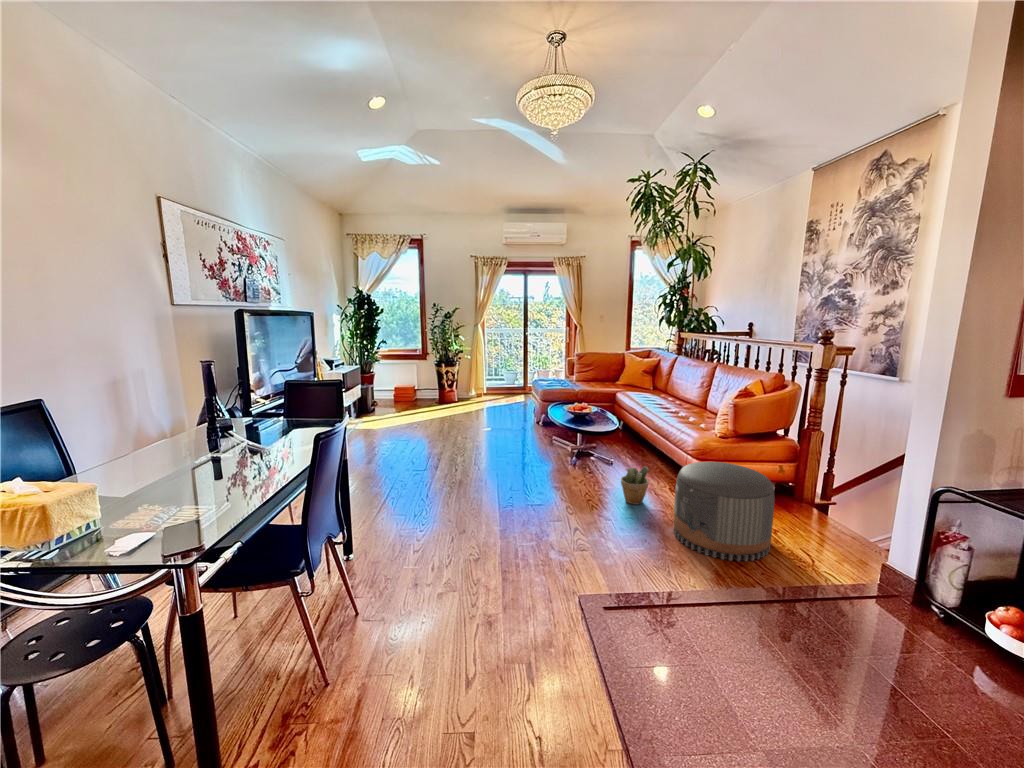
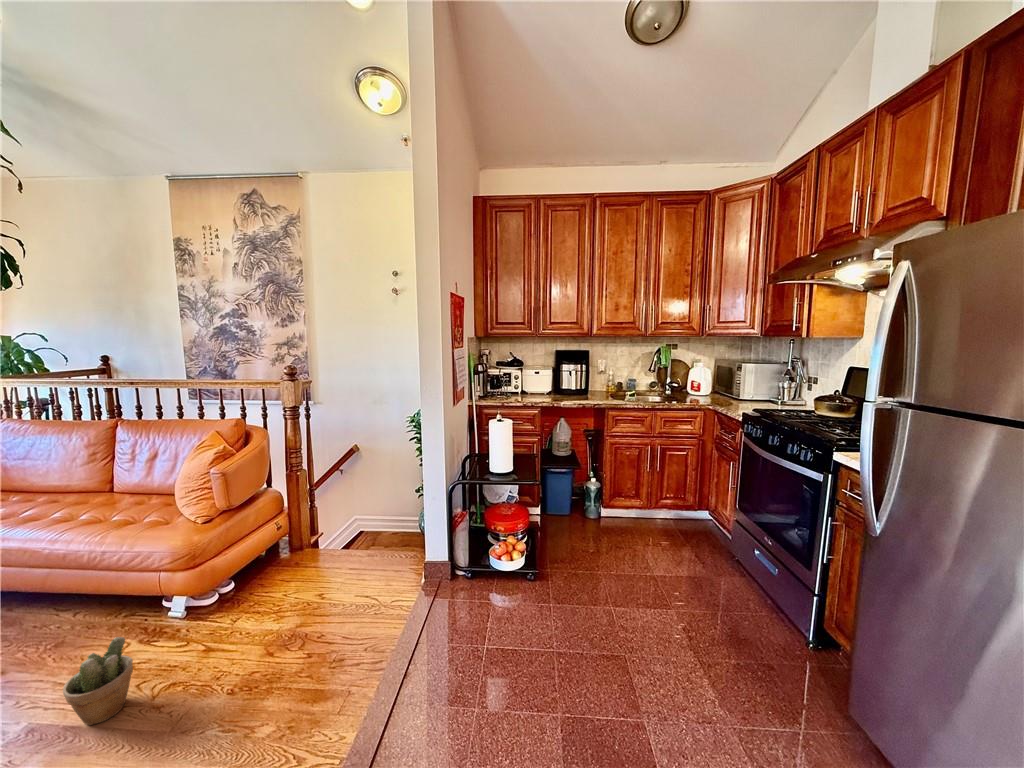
pouf: present [673,462,774,561] -> none [213,547,350,704]

